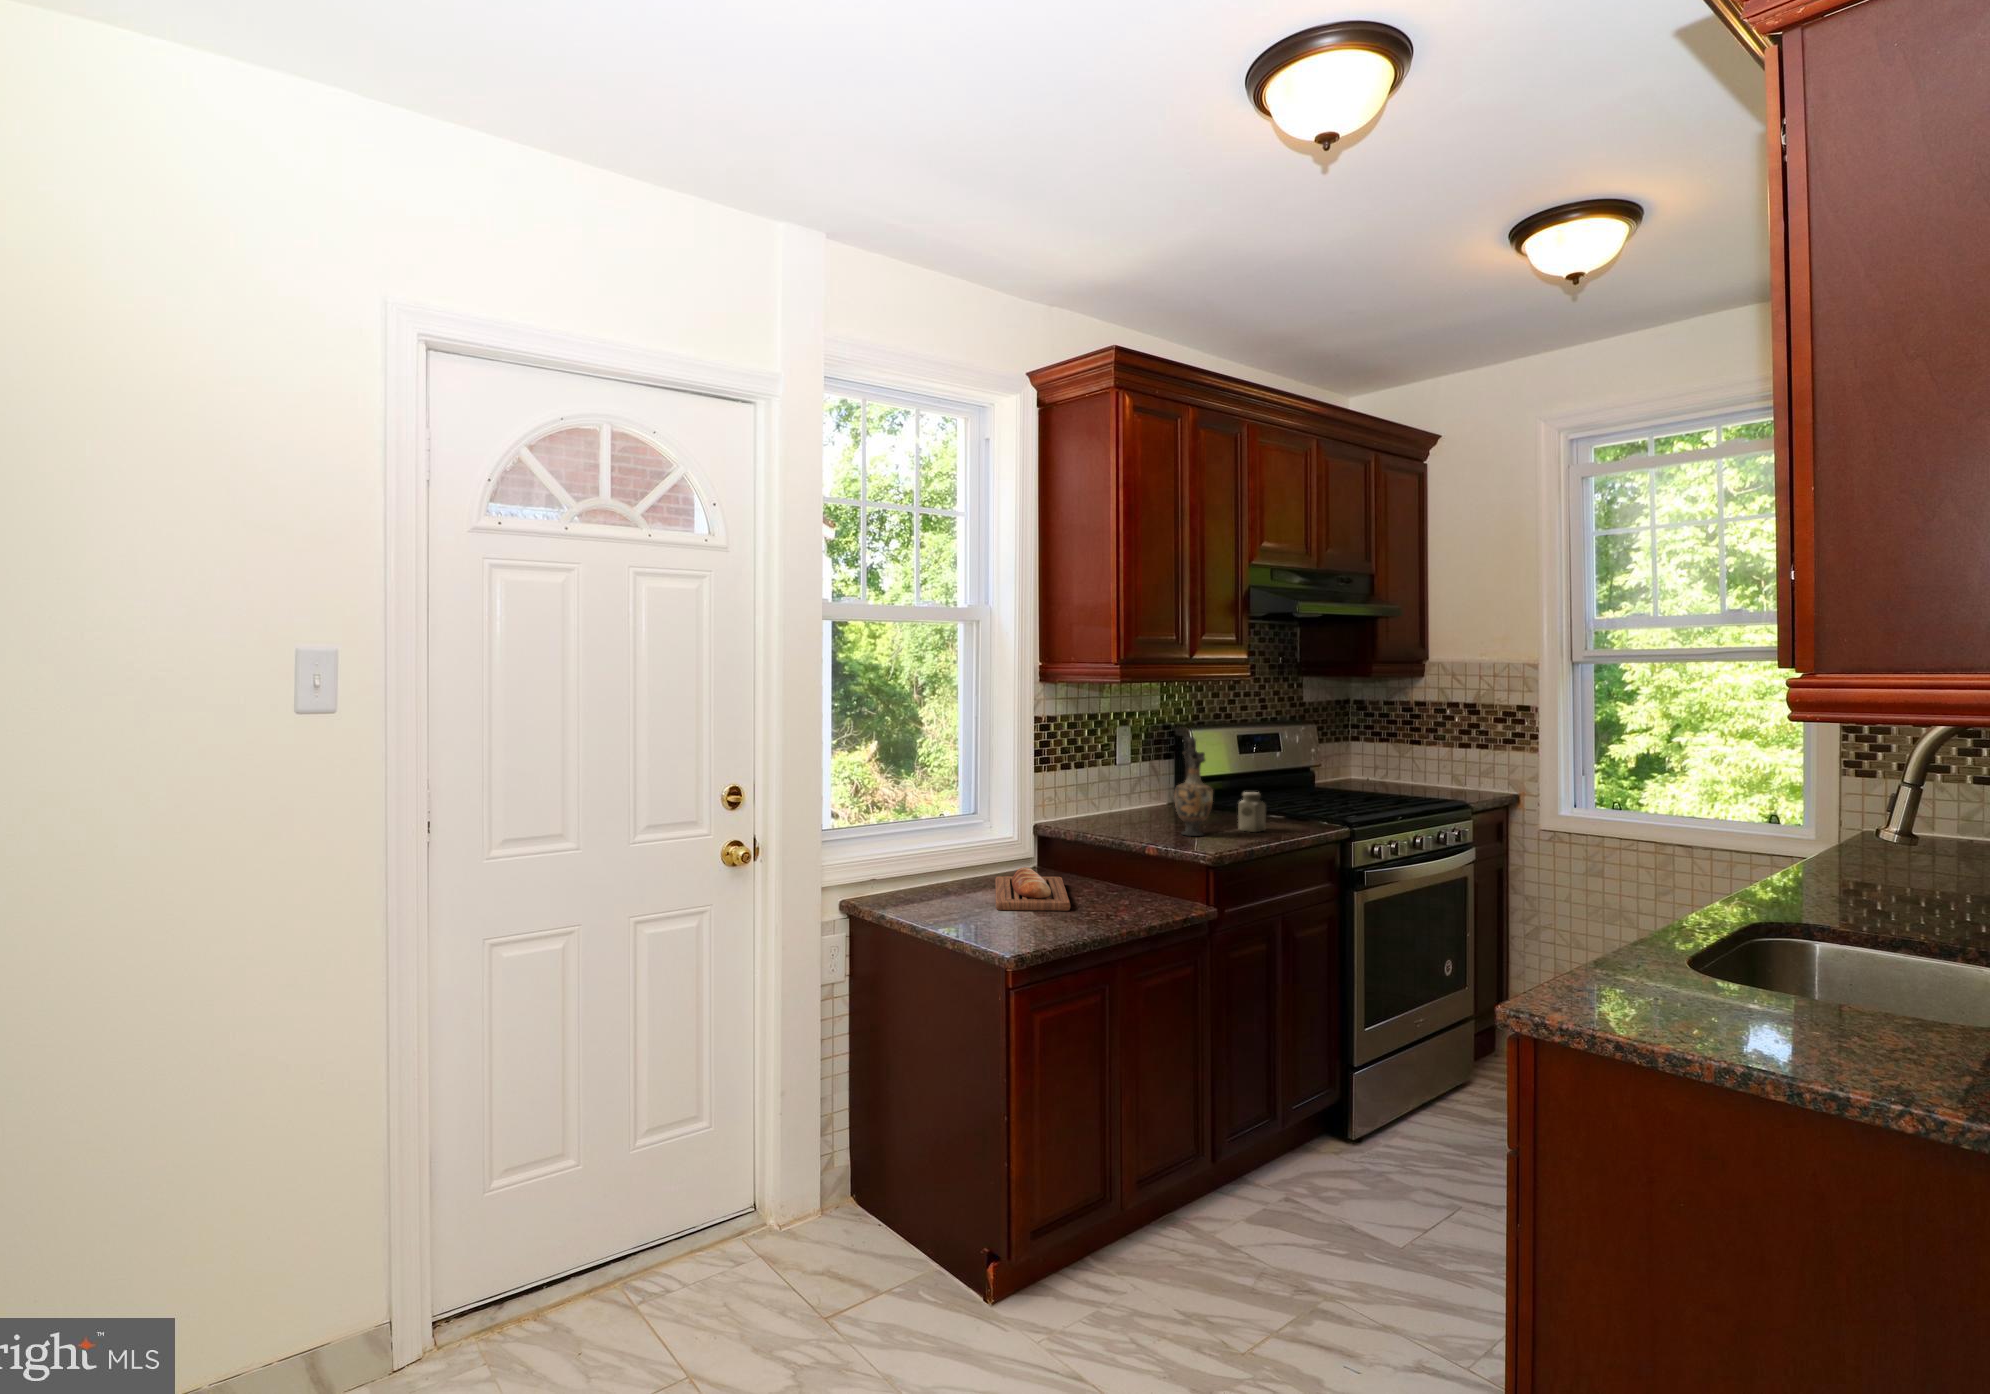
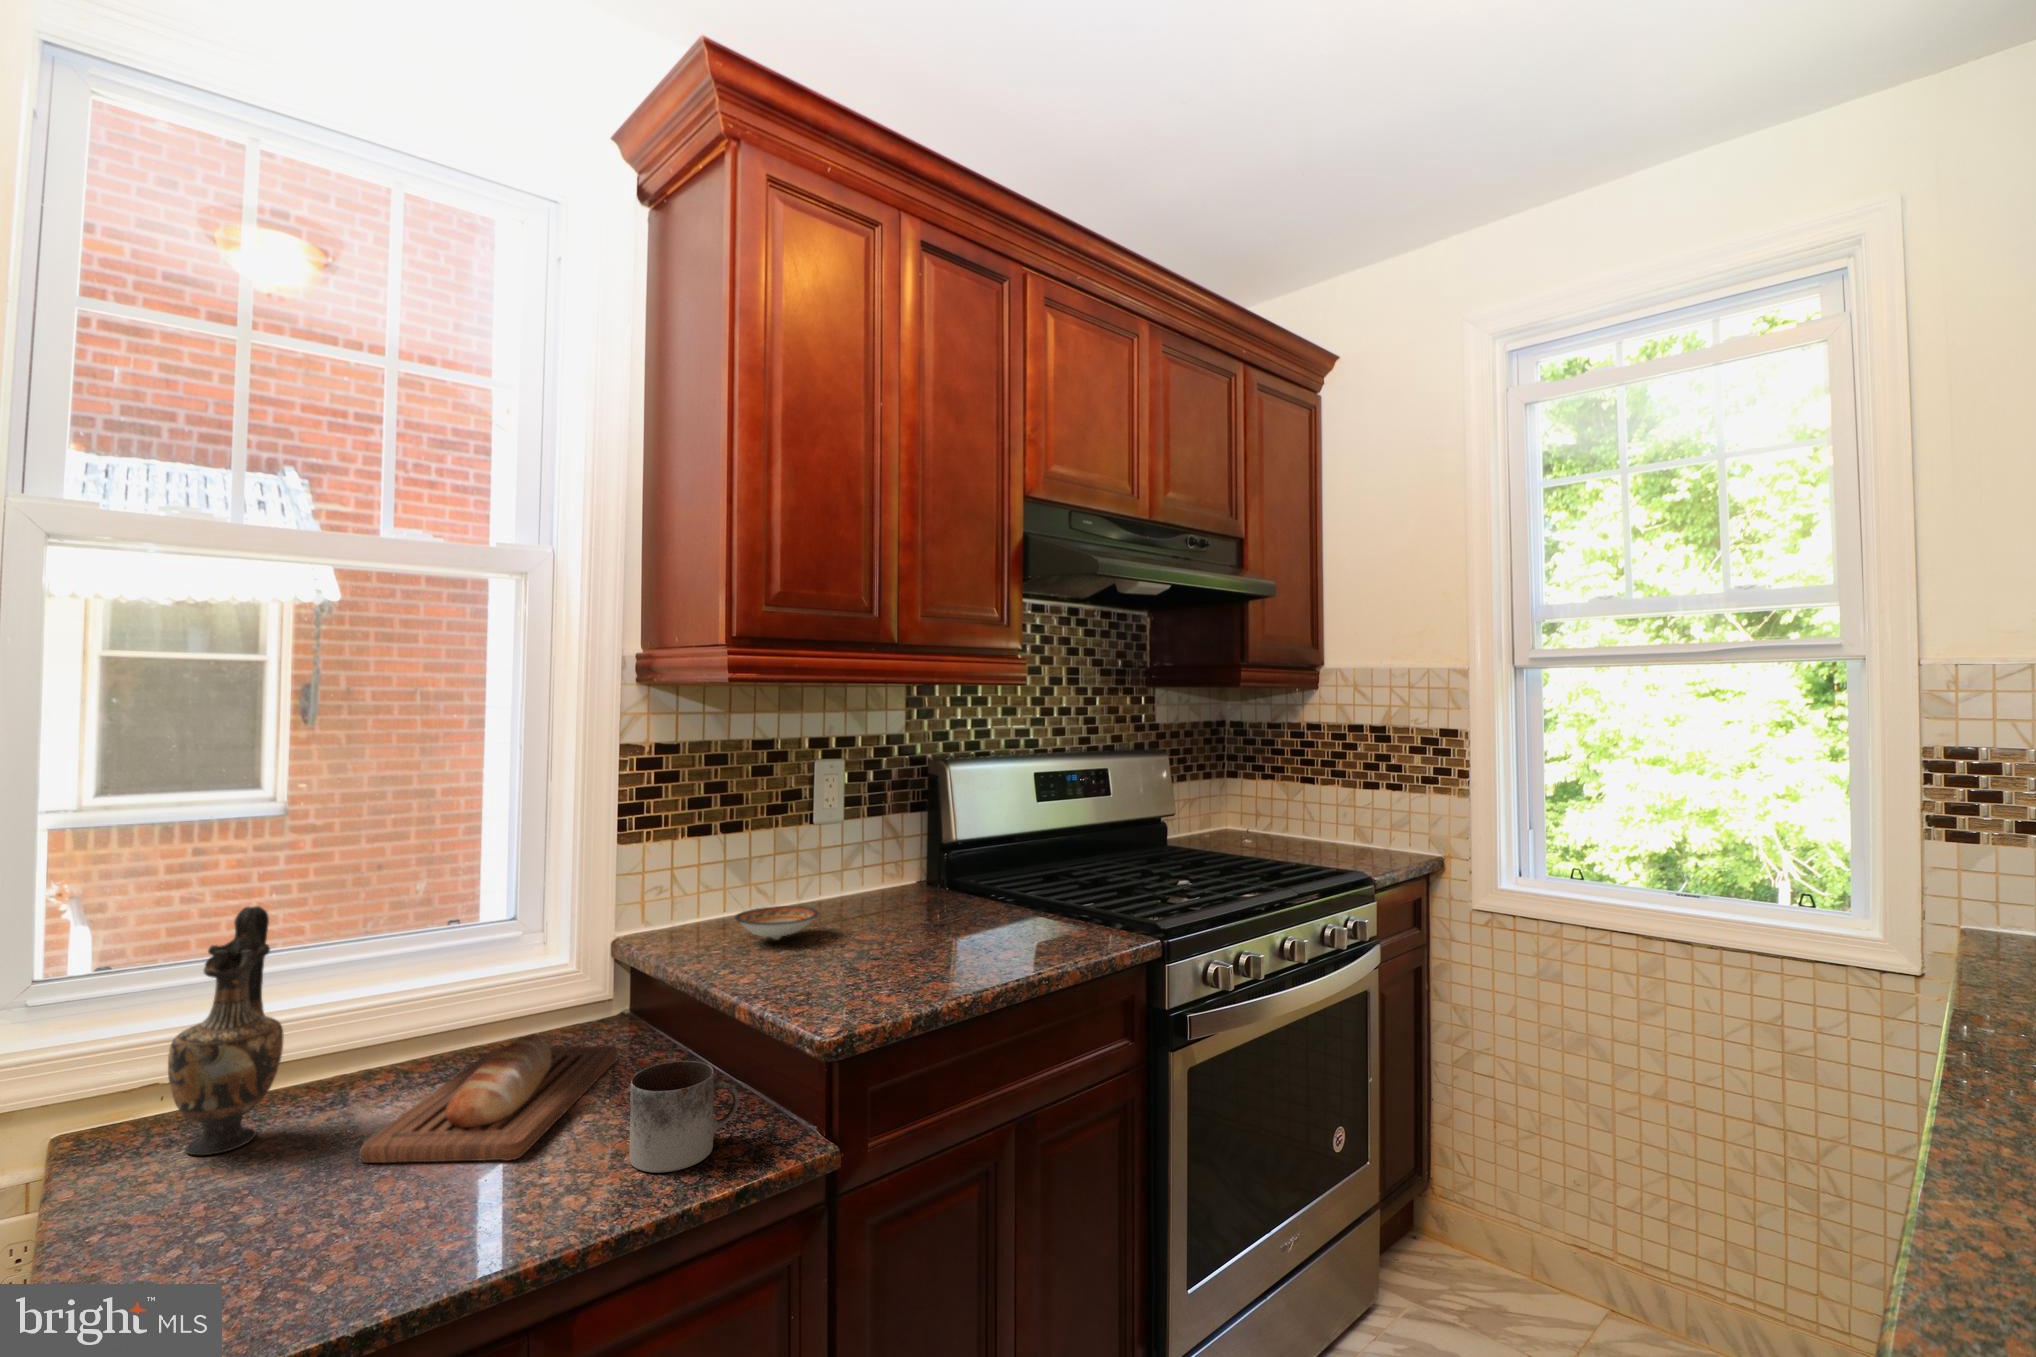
vase: present [1174,737,1213,836] -> present [168,906,283,1155]
salt shaker: present [1238,792,1266,832] -> none [970,877,1017,950]
ceramic bowl: none [1100,810,1145,827] -> present [735,906,818,940]
mug: none [1122,869,1167,915] -> present [629,1061,739,1173]

